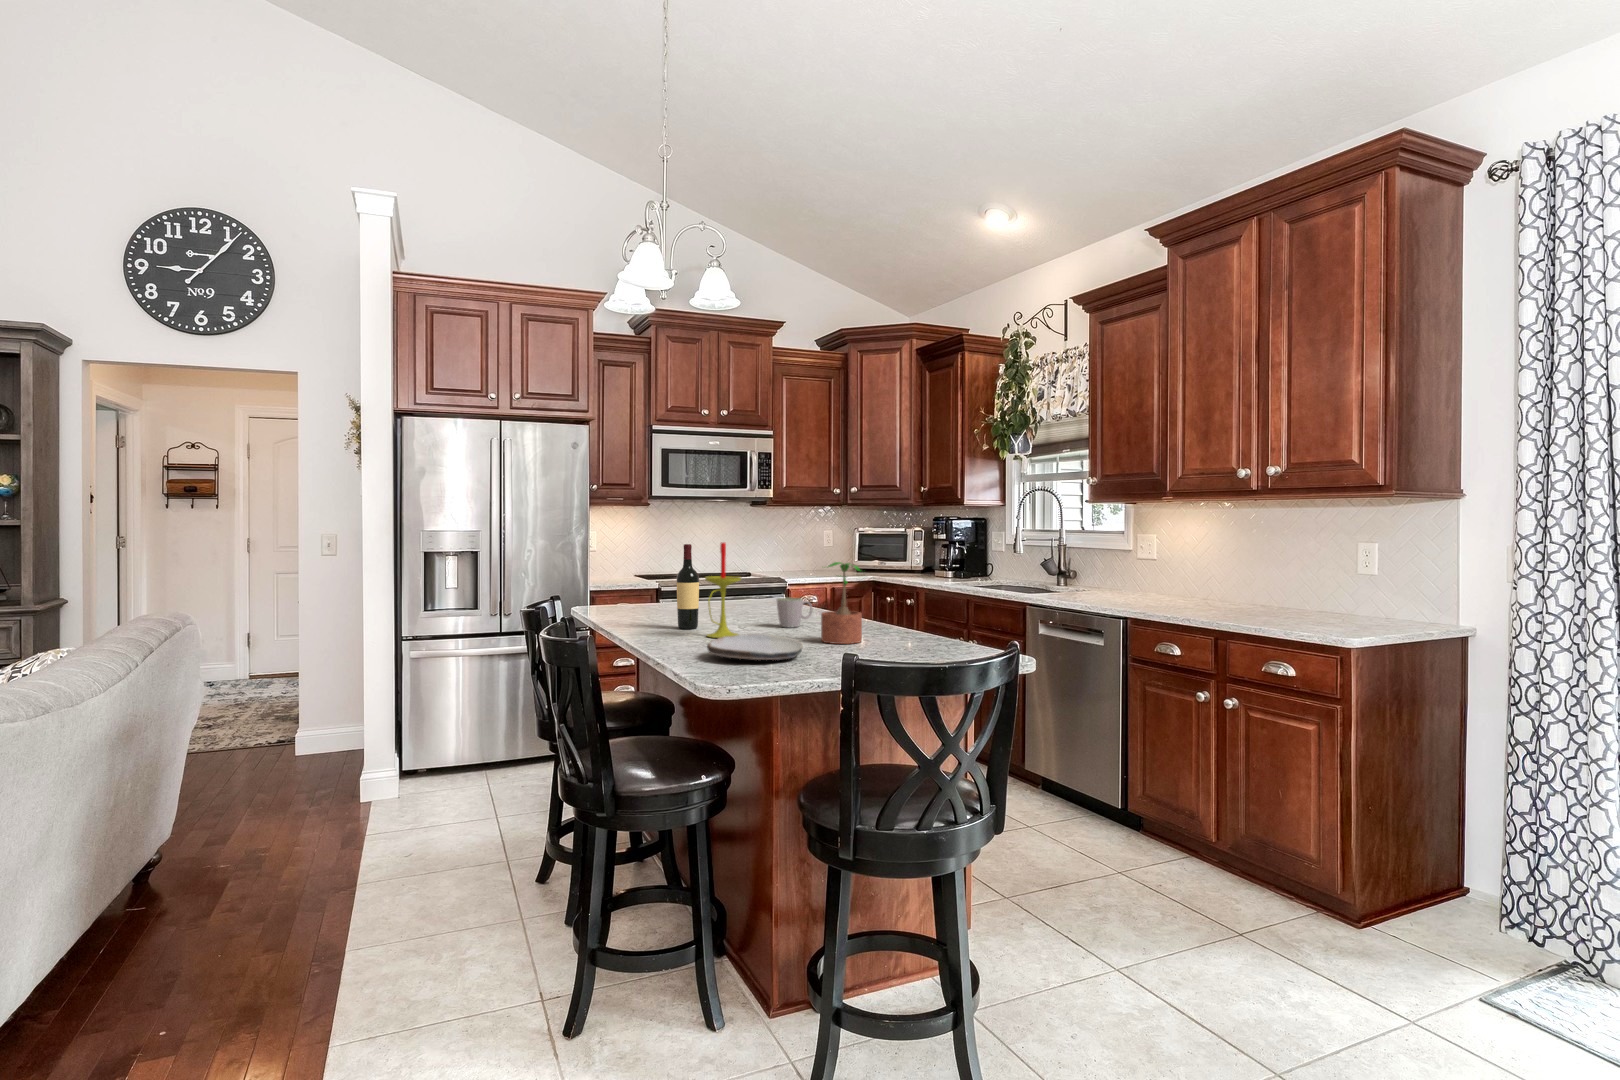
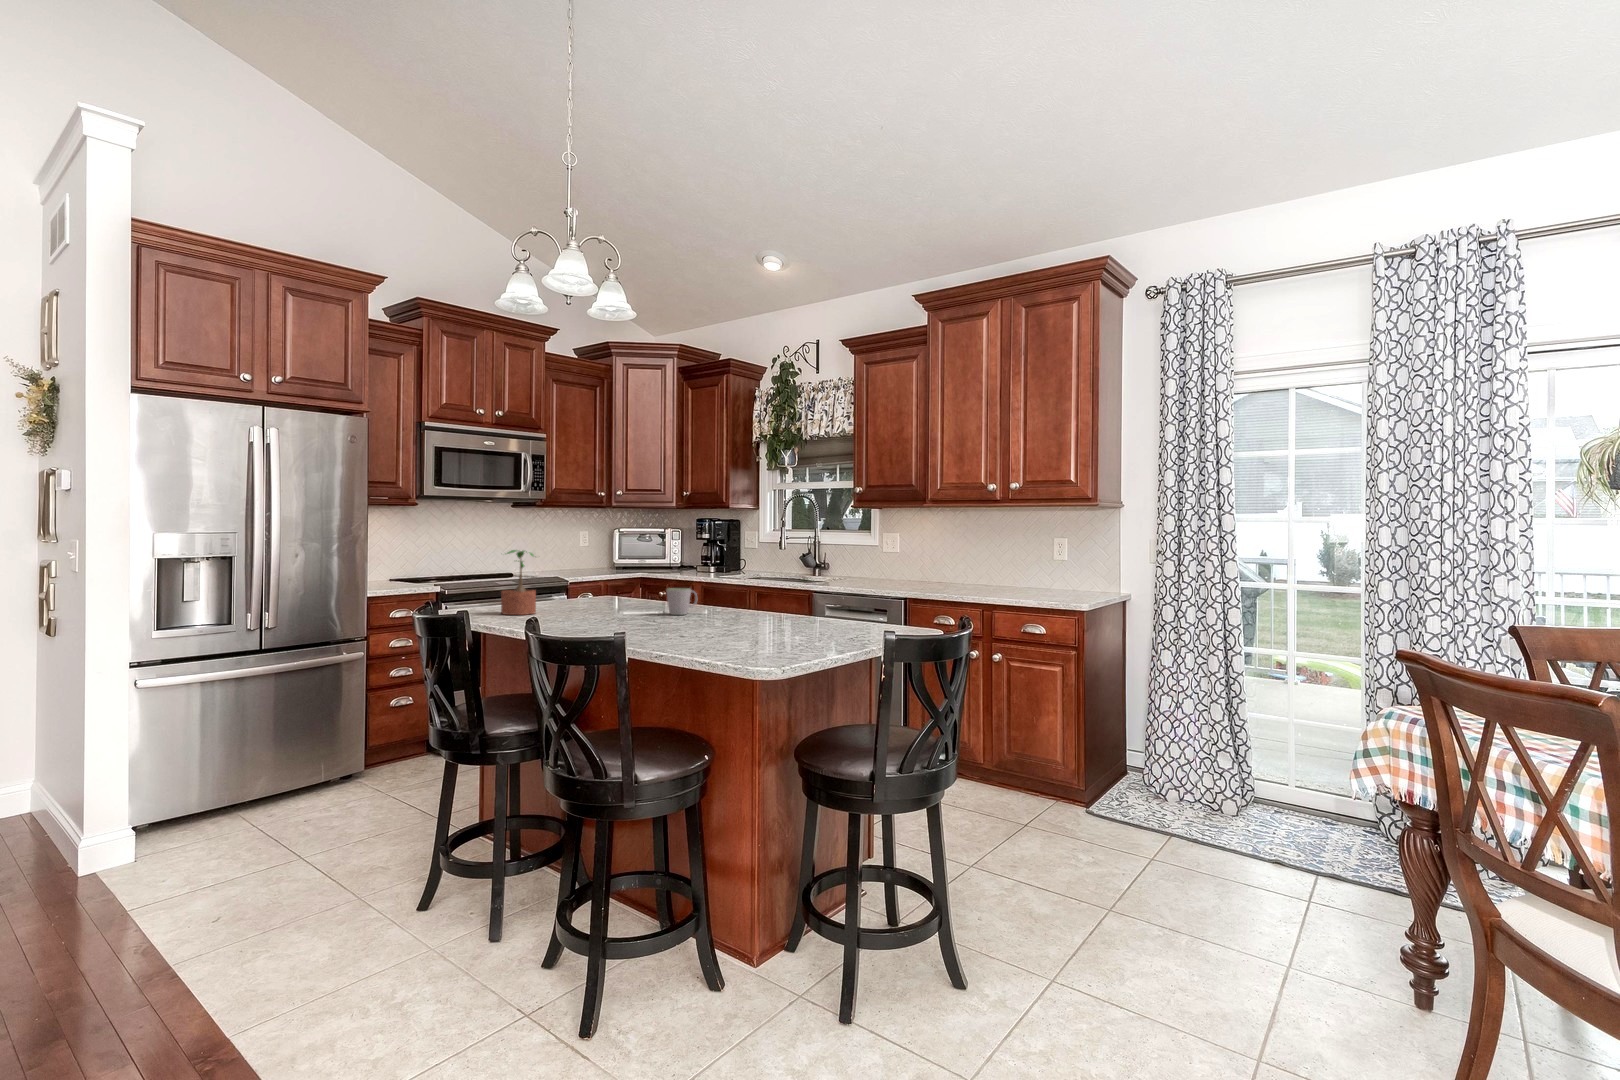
candle: present [705,542,741,638] -> none [622,533,658,625]
wine bottle: present [677,544,699,629] -> none [575,538,597,620]
potted plant: present [821,562,862,644] -> present [501,550,536,615]
plate: present [707,634,803,660] -> none [673,617,761,638]

